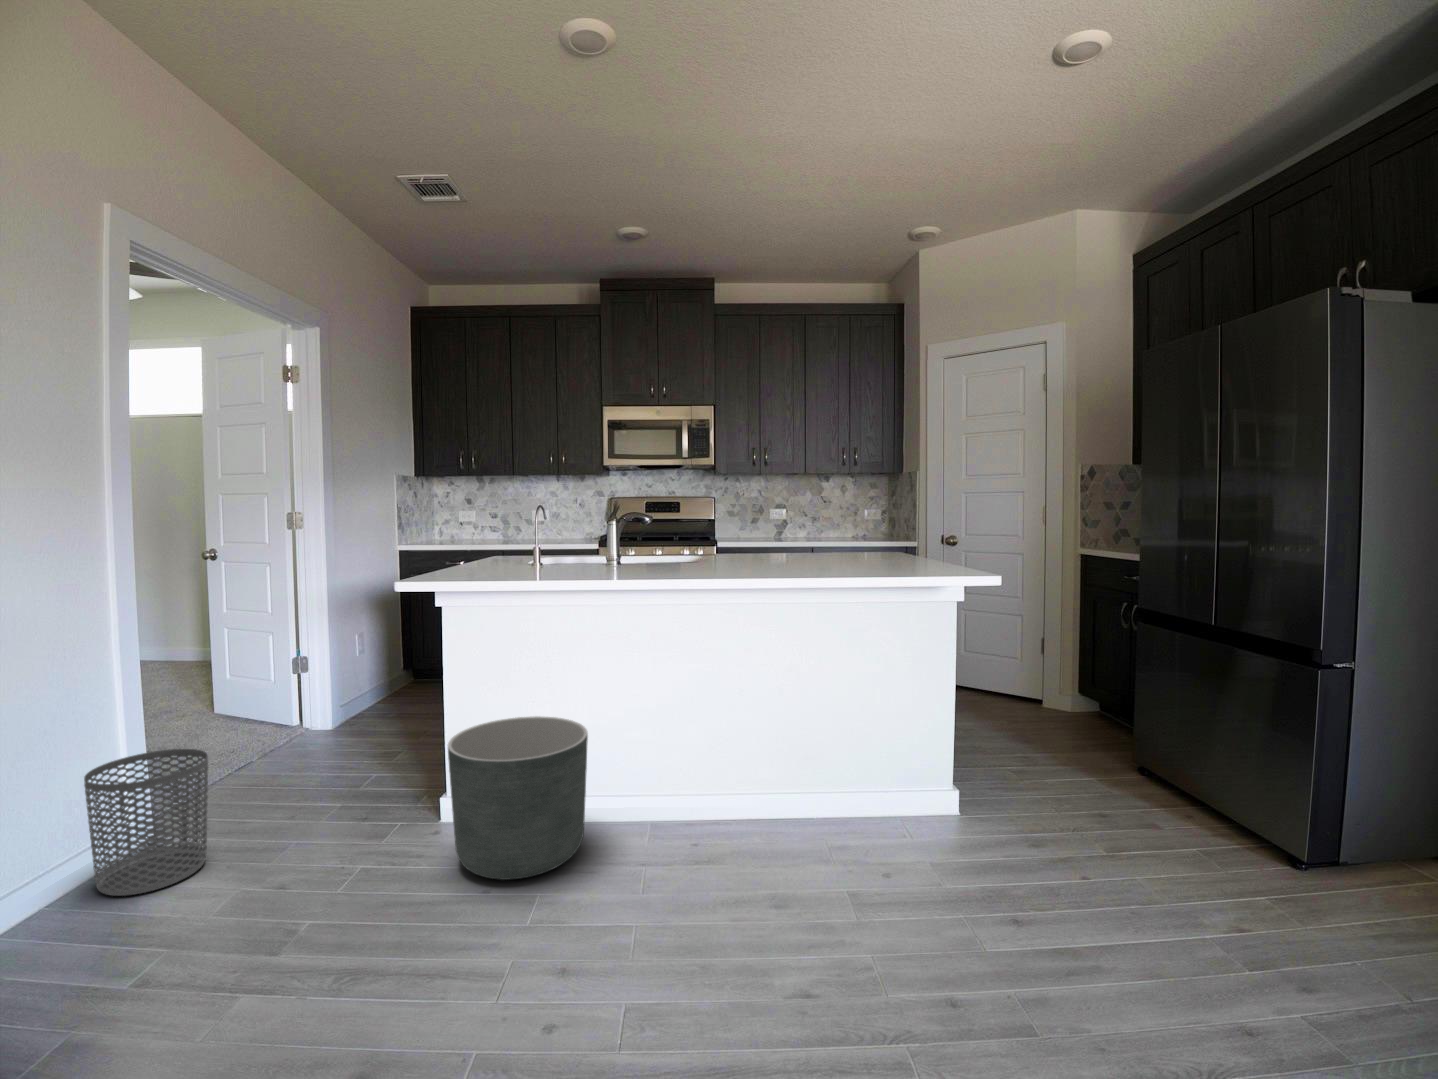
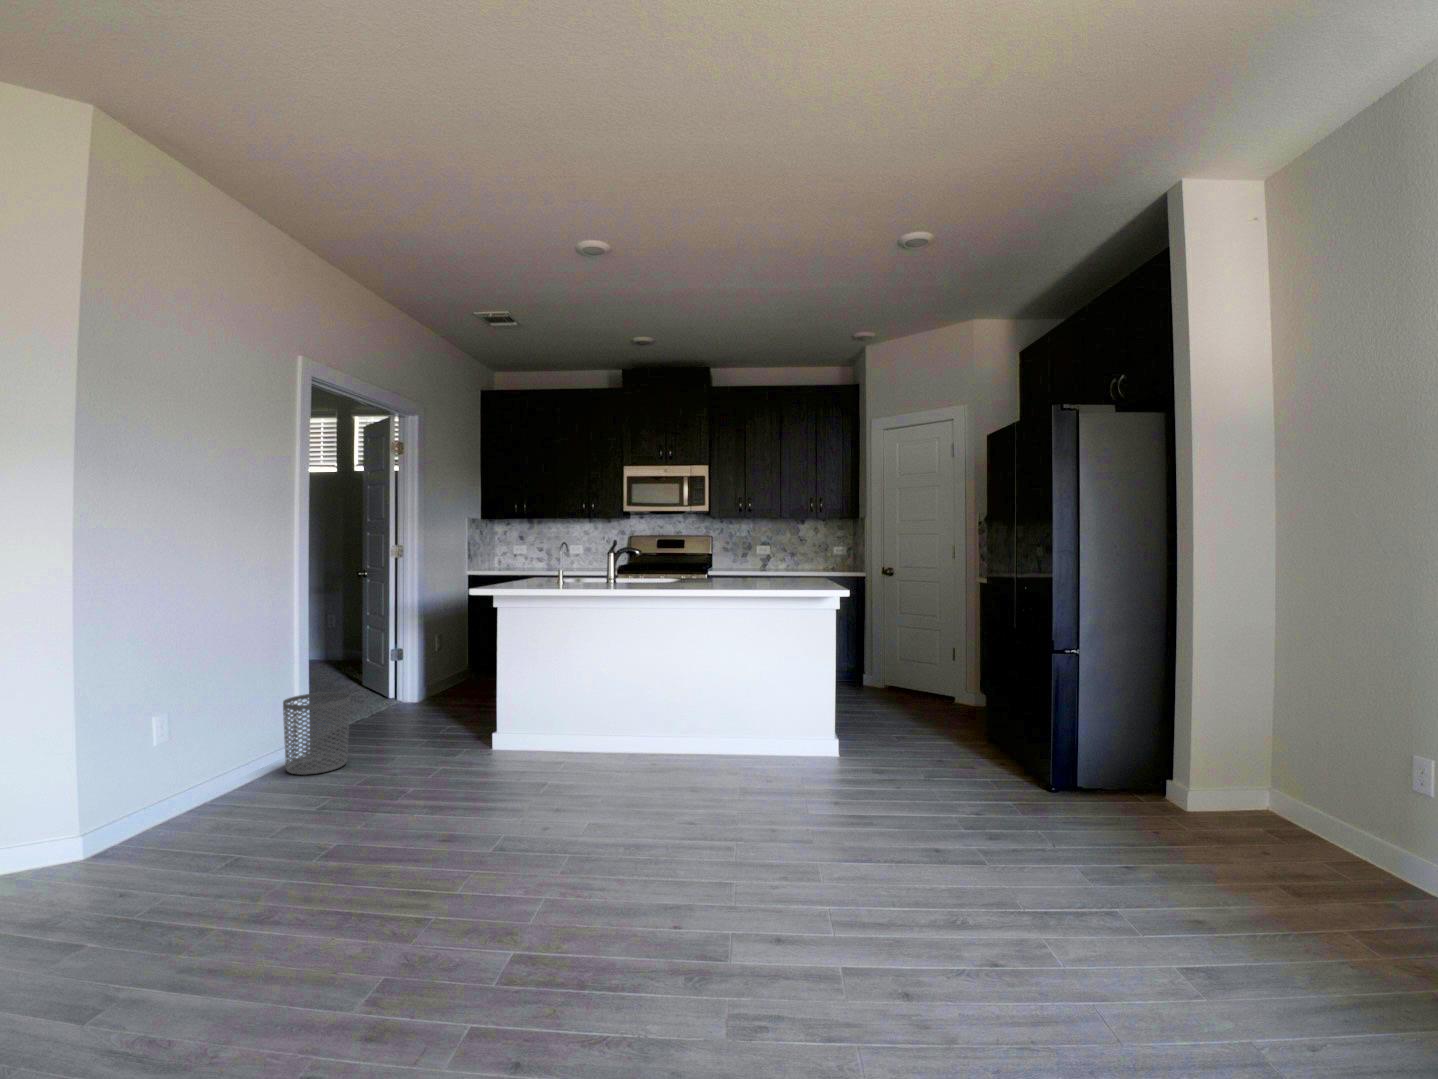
planter: present [448,716,588,880] -> none [496,680,584,775]

